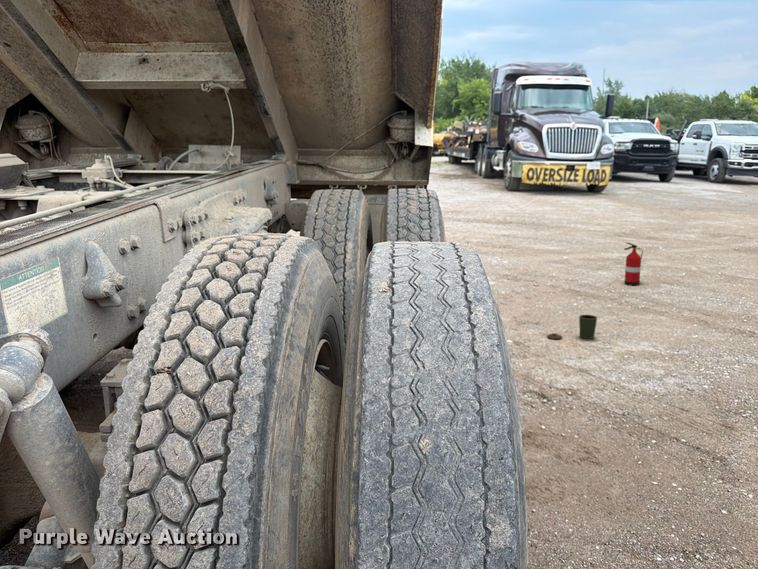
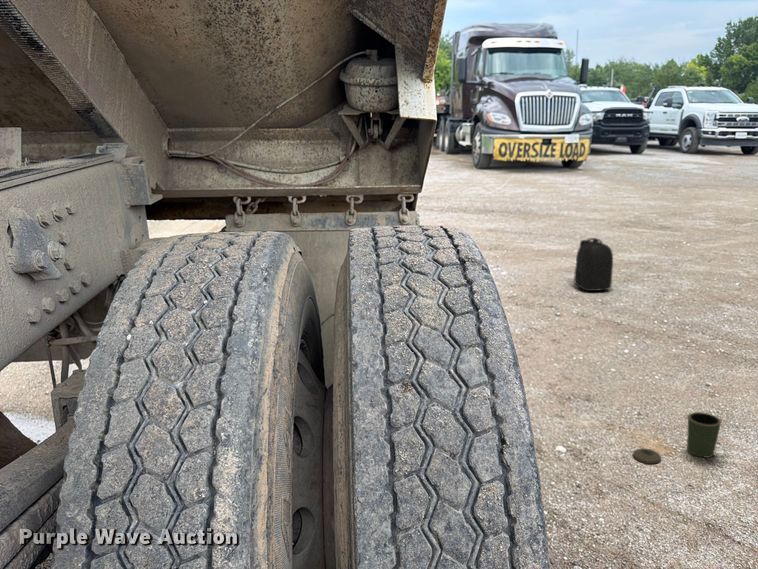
backpack: none [553,233,580,271] -> present [574,238,613,291]
fire extinguisher: present [624,243,643,286] -> none [685,256,713,317]

